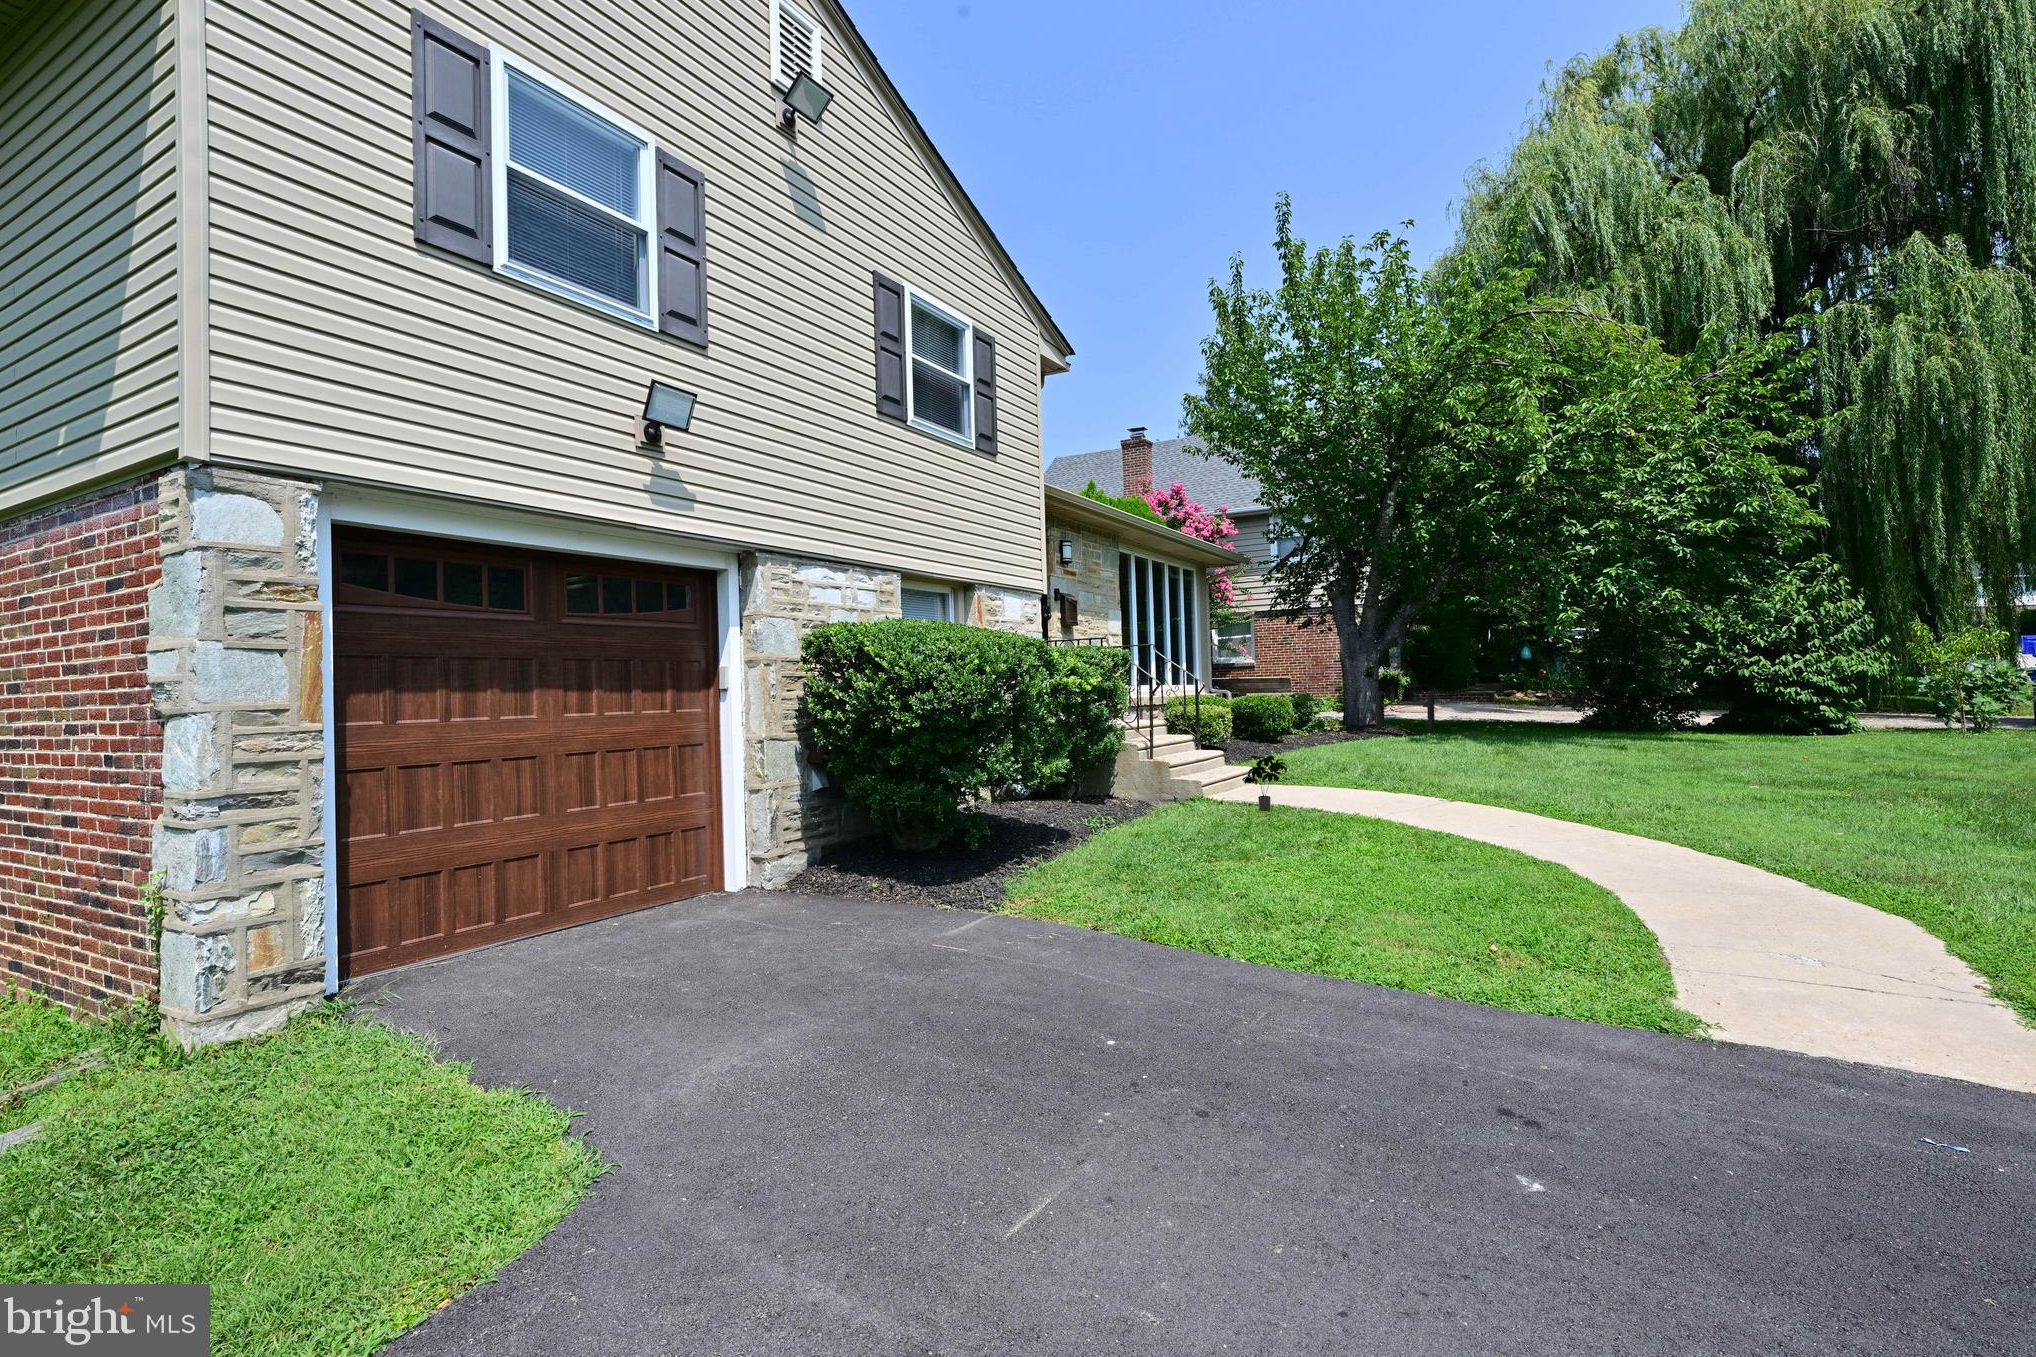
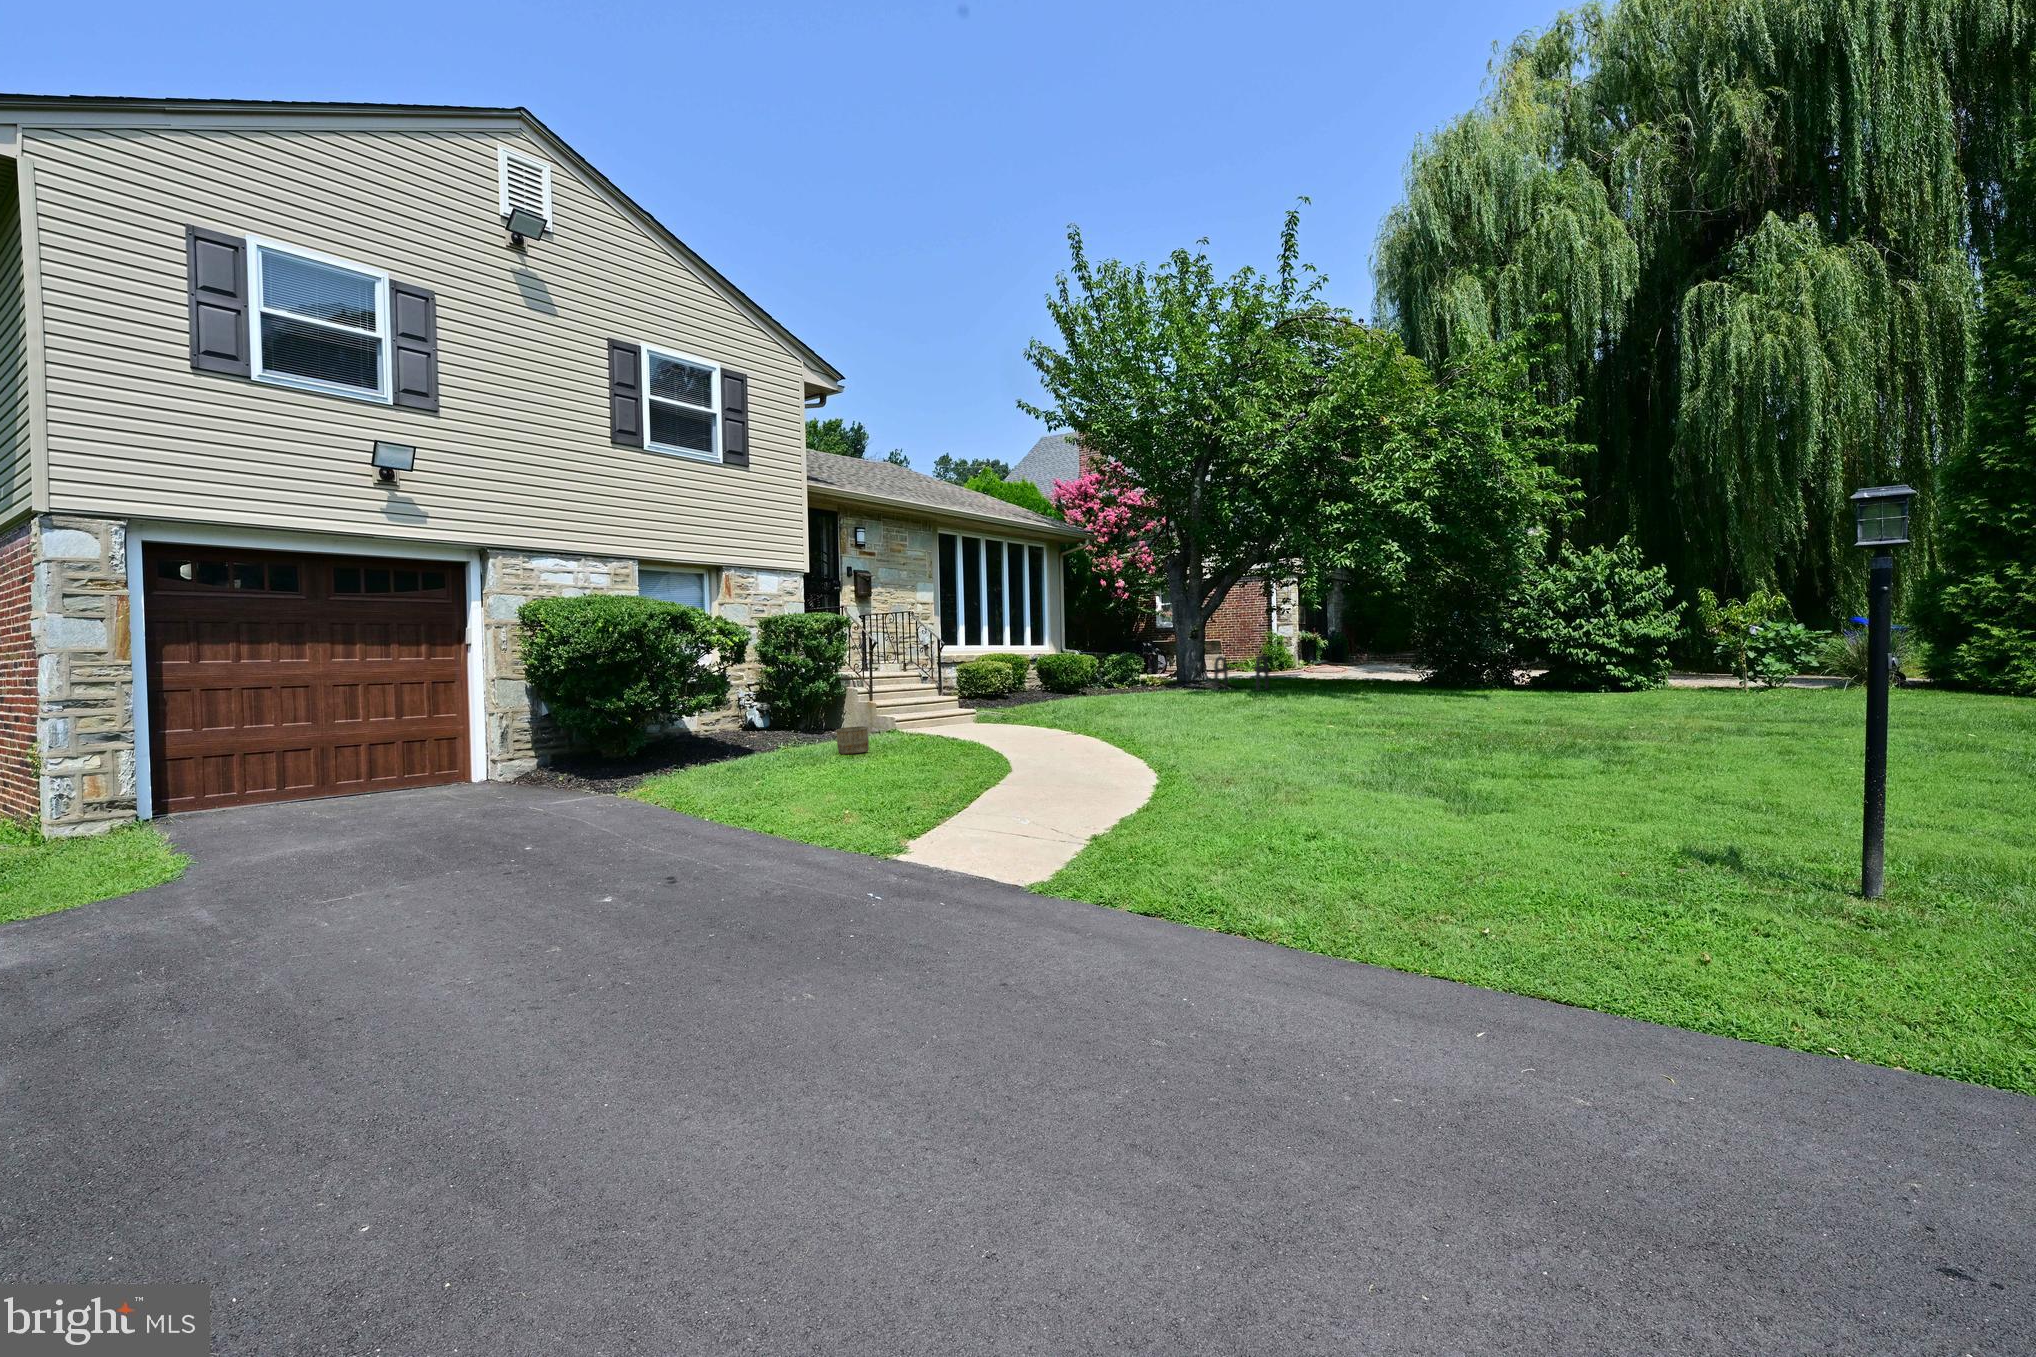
potted plant: present [1242,756,1287,810] -> none [916,699,939,742]
wooden bucket: none [1198,795,1242,833] -> present [836,726,869,754]

